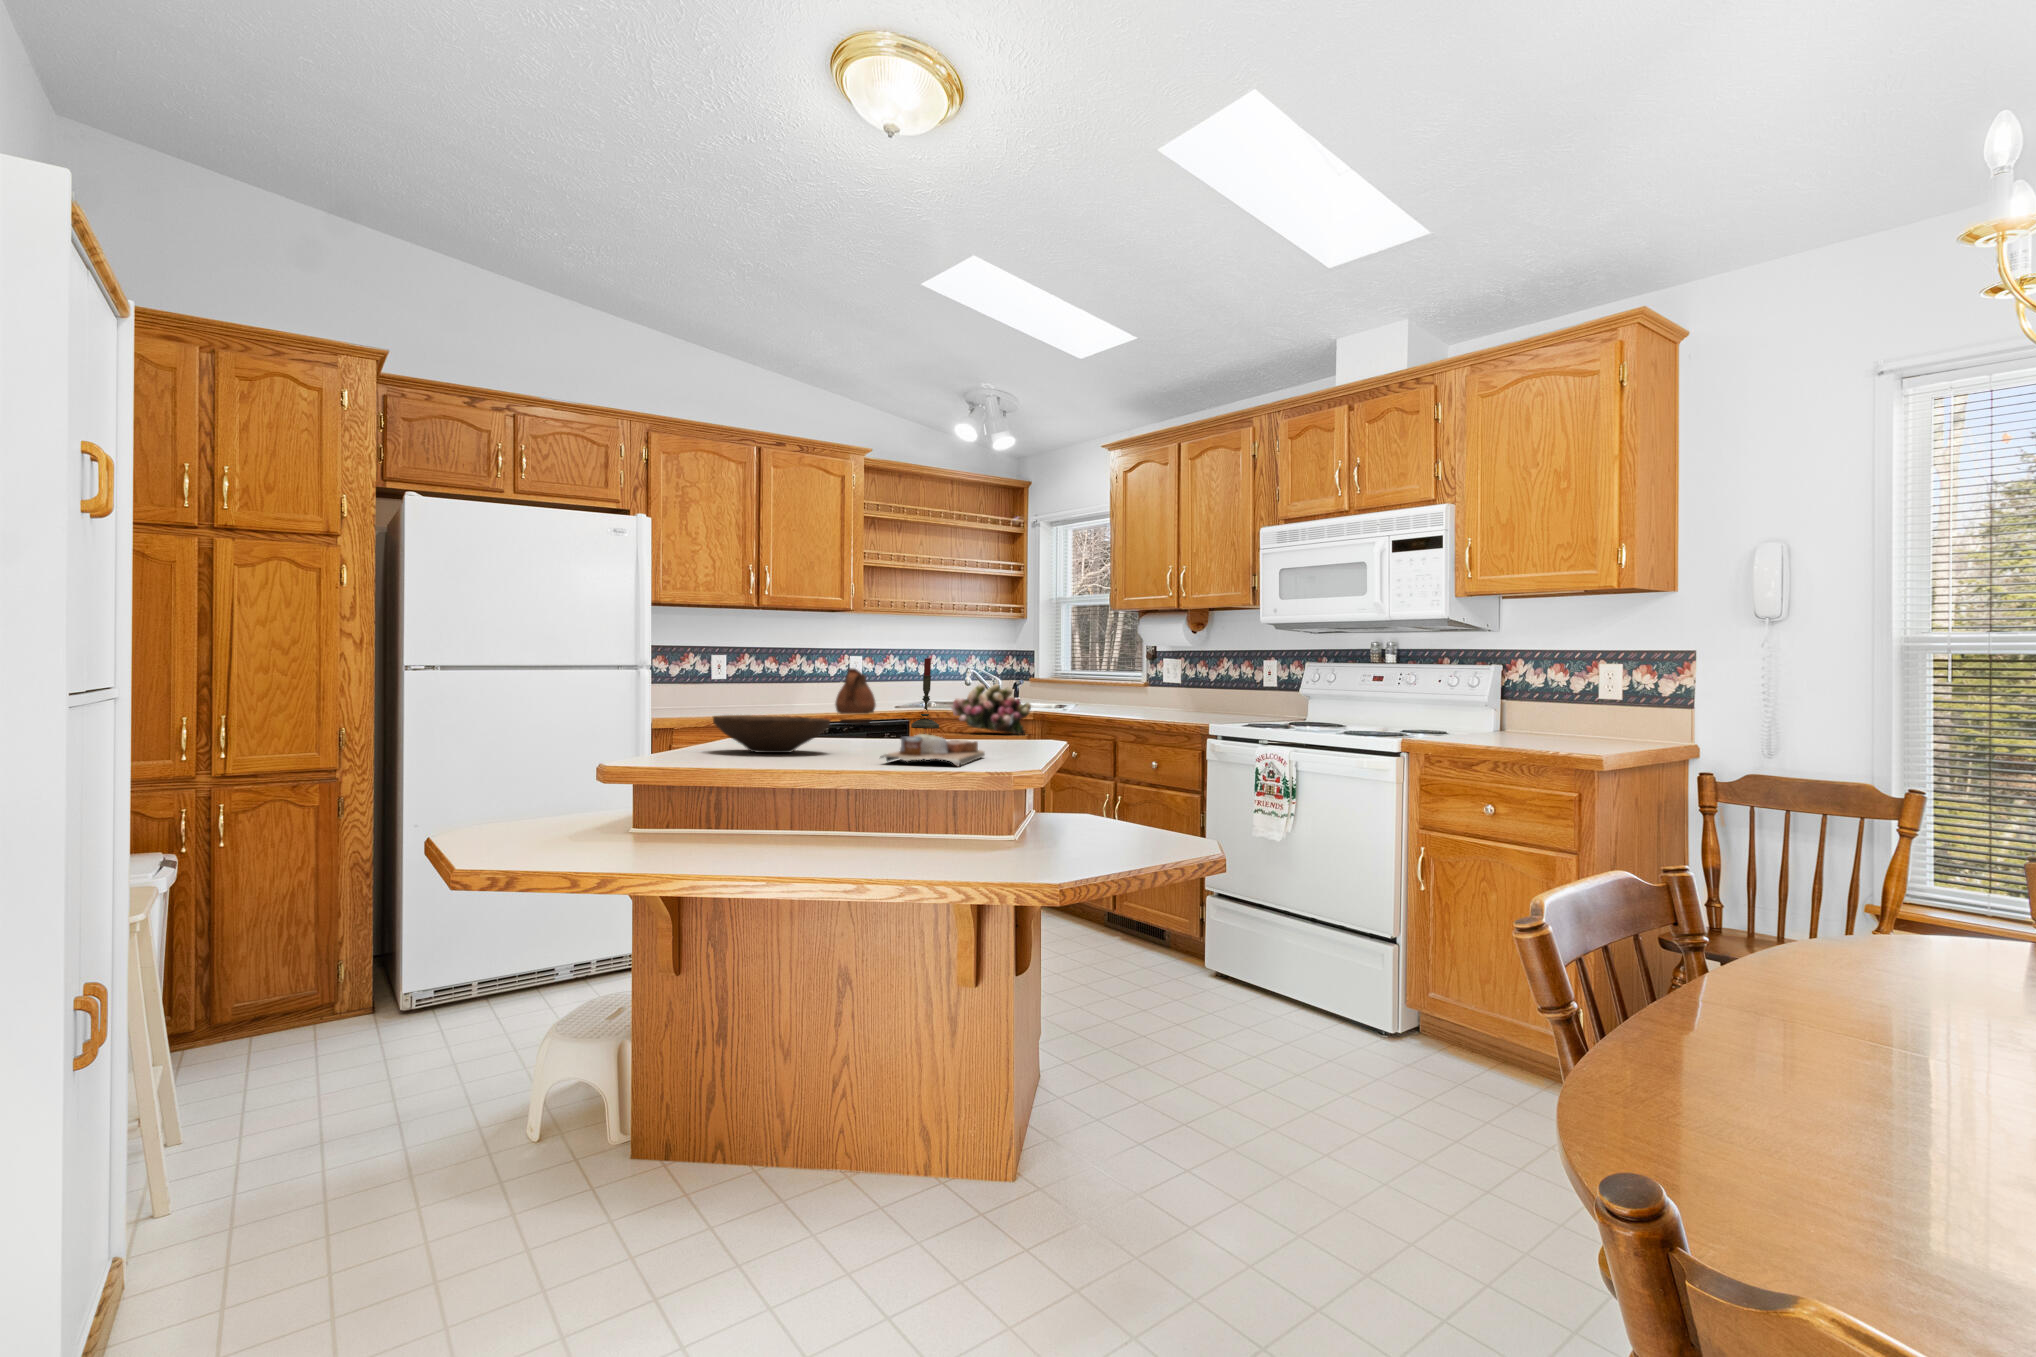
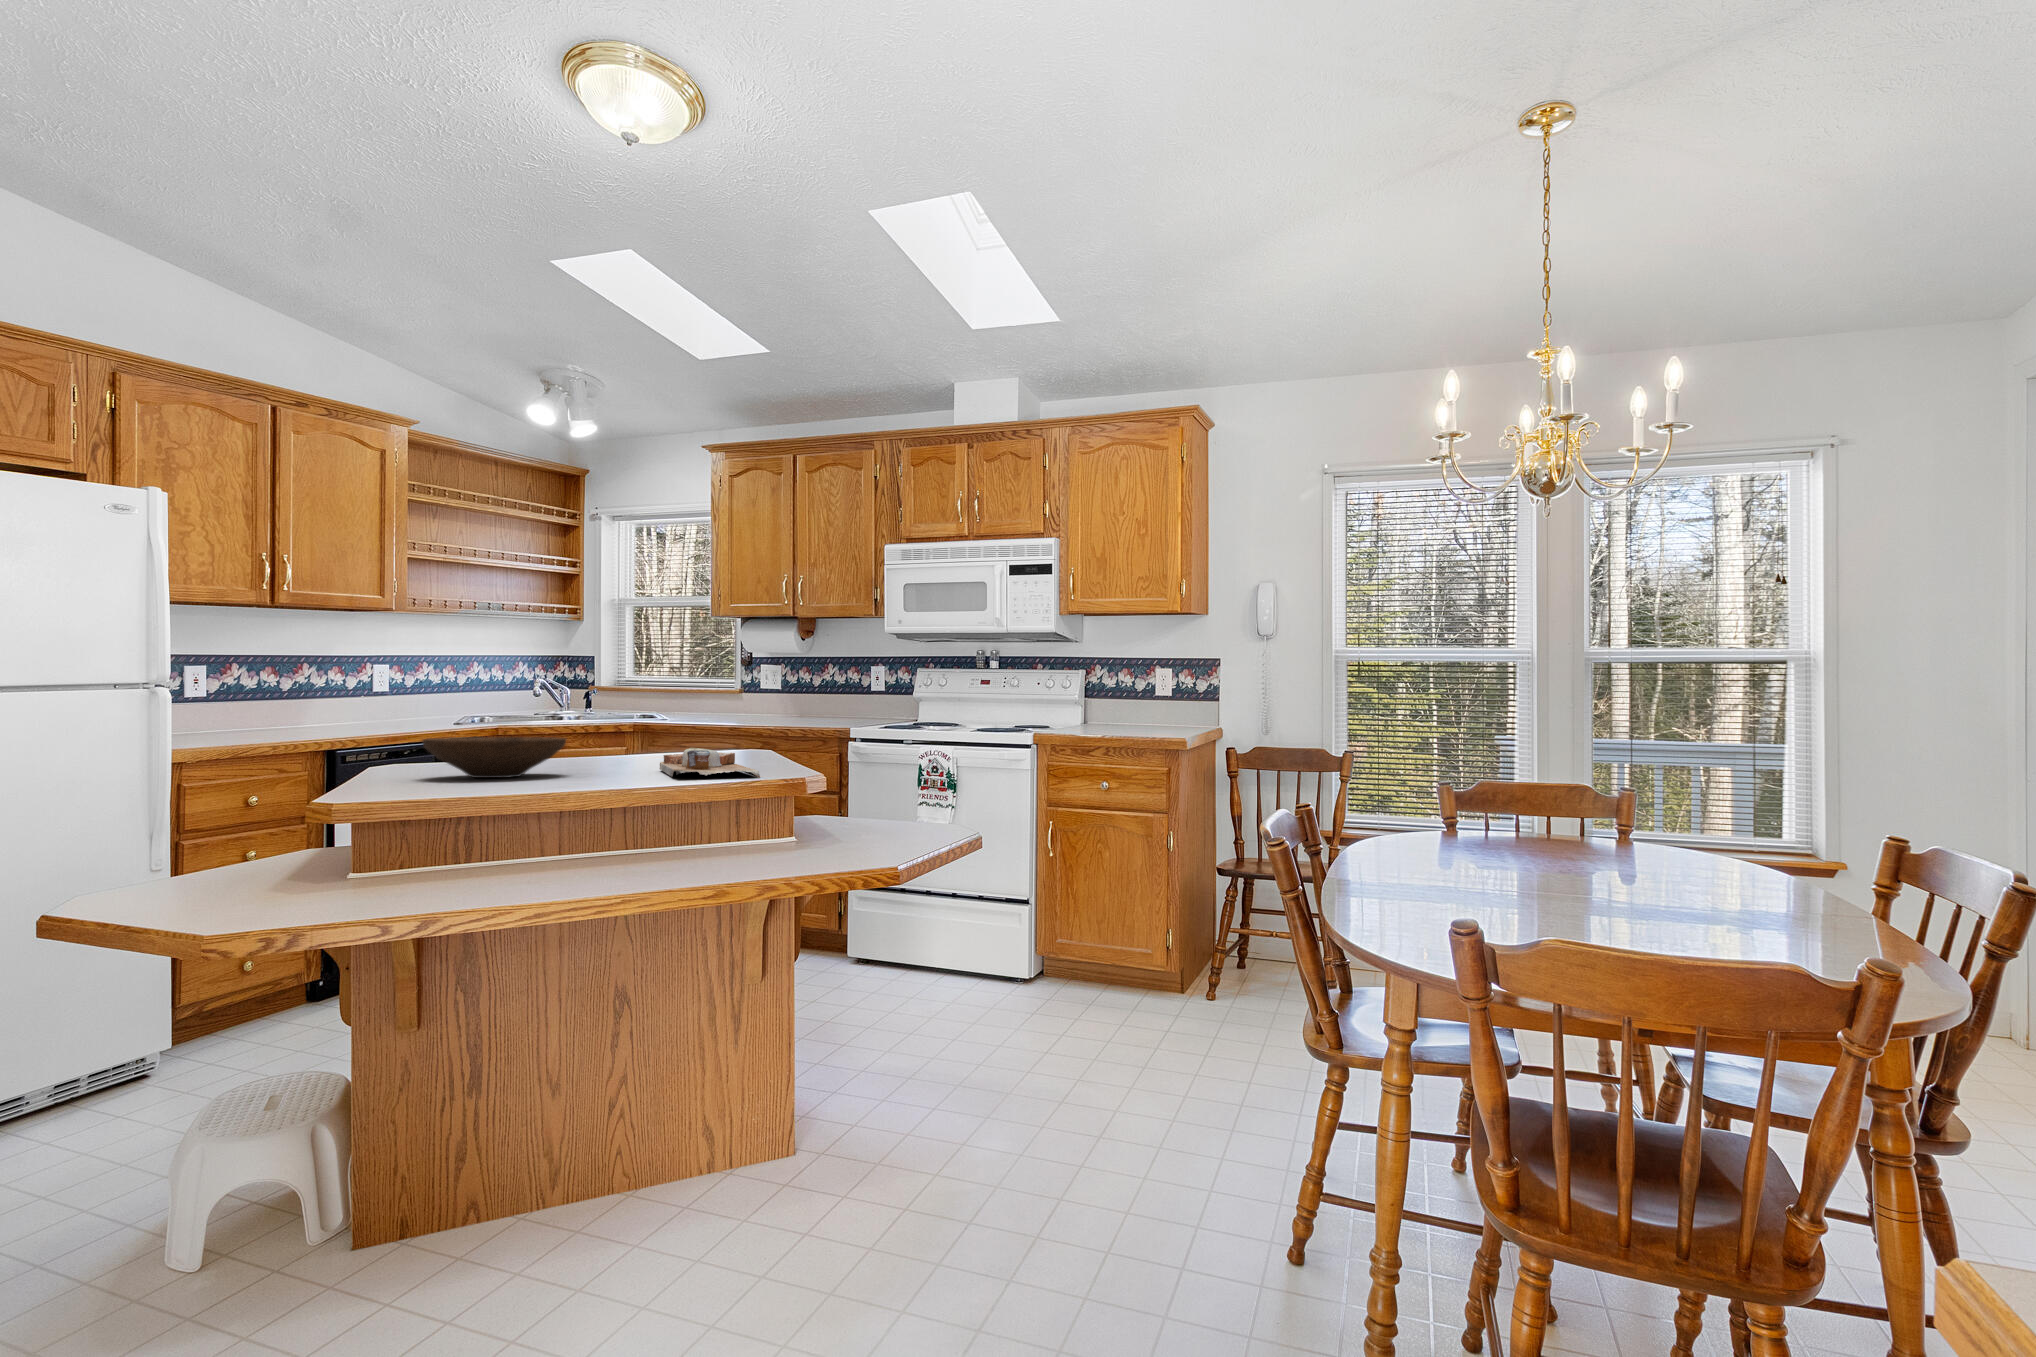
candle: present [911,658,939,728] -> none [477,664,513,746]
ceramic pitcher: present [835,668,876,725] -> none [362,679,436,746]
flower arrangement: present [951,684,1031,735] -> none [554,694,647,747]

